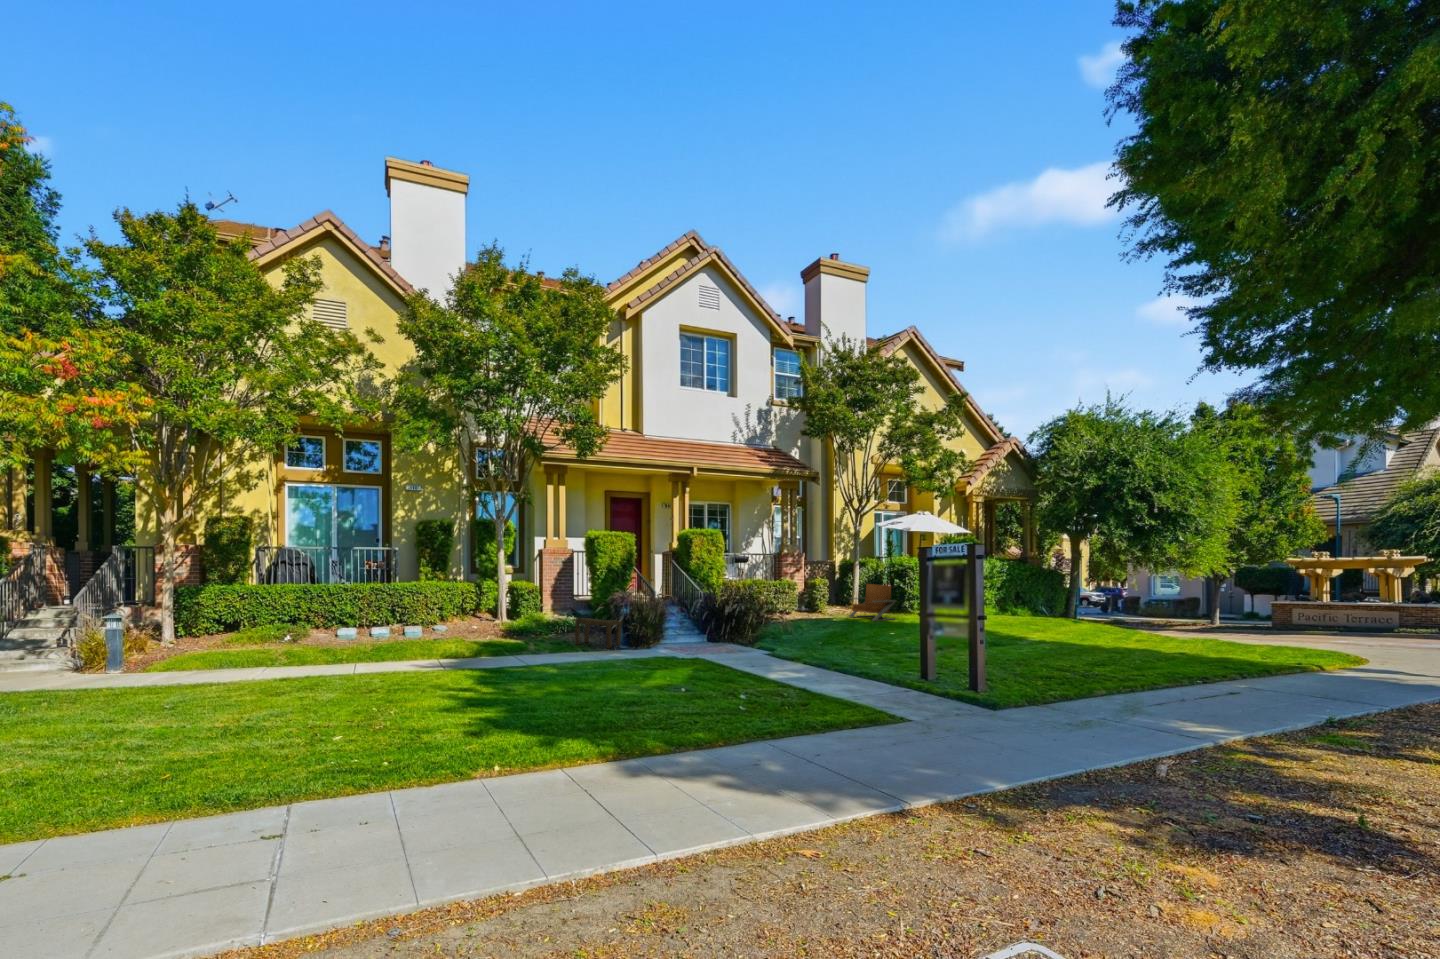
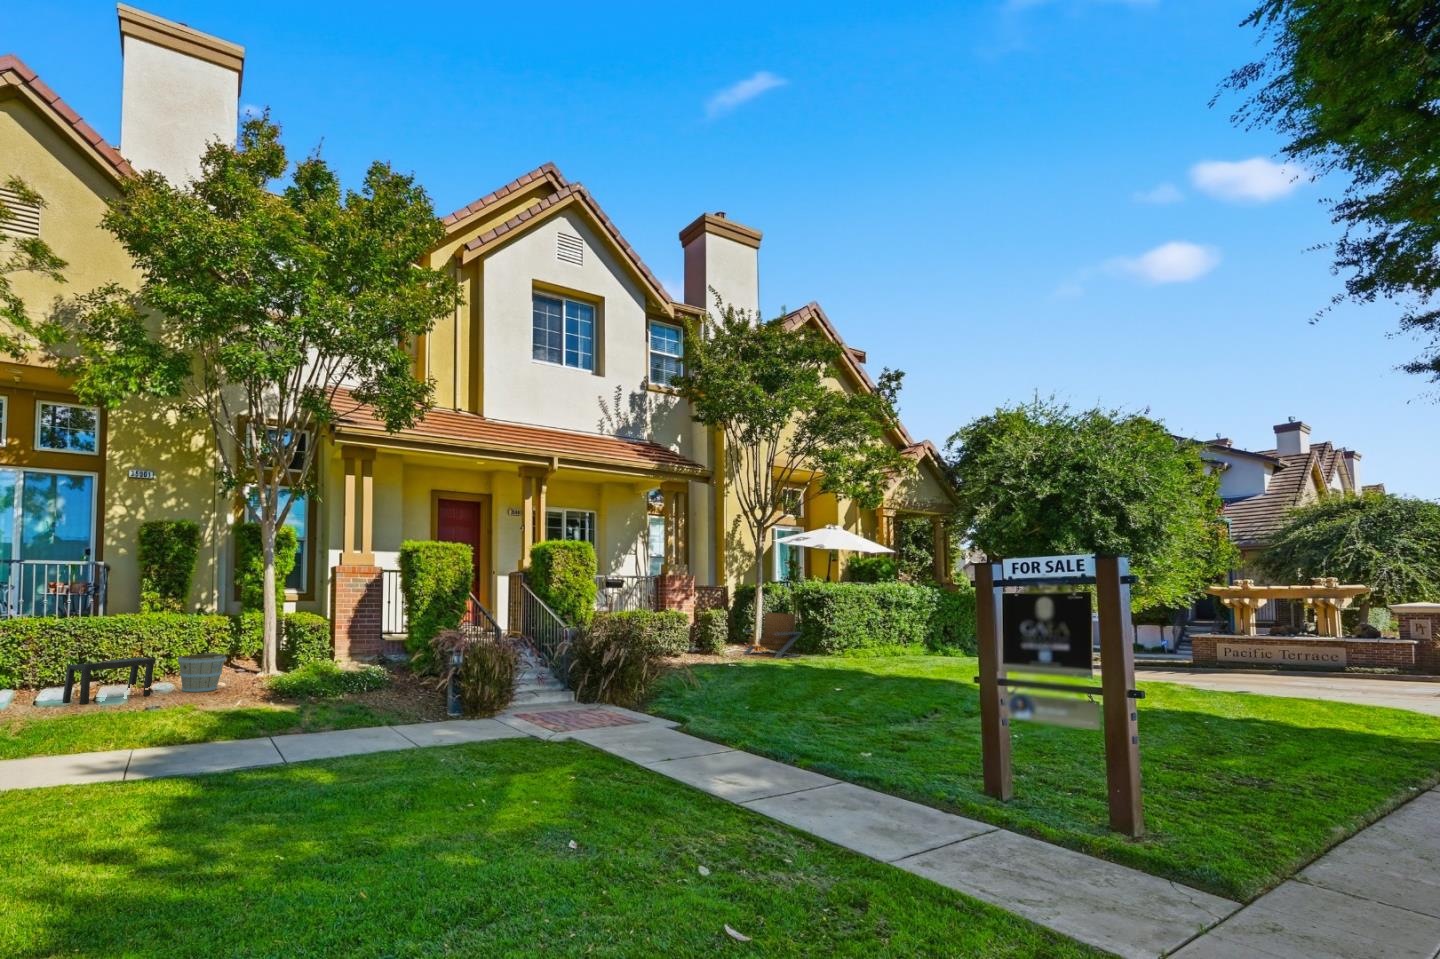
wooden bucket: none [448,608,477,634] -> present [178,653,226,692]
bench: present [575,618,623,649] -> present [63,657,155,704]

